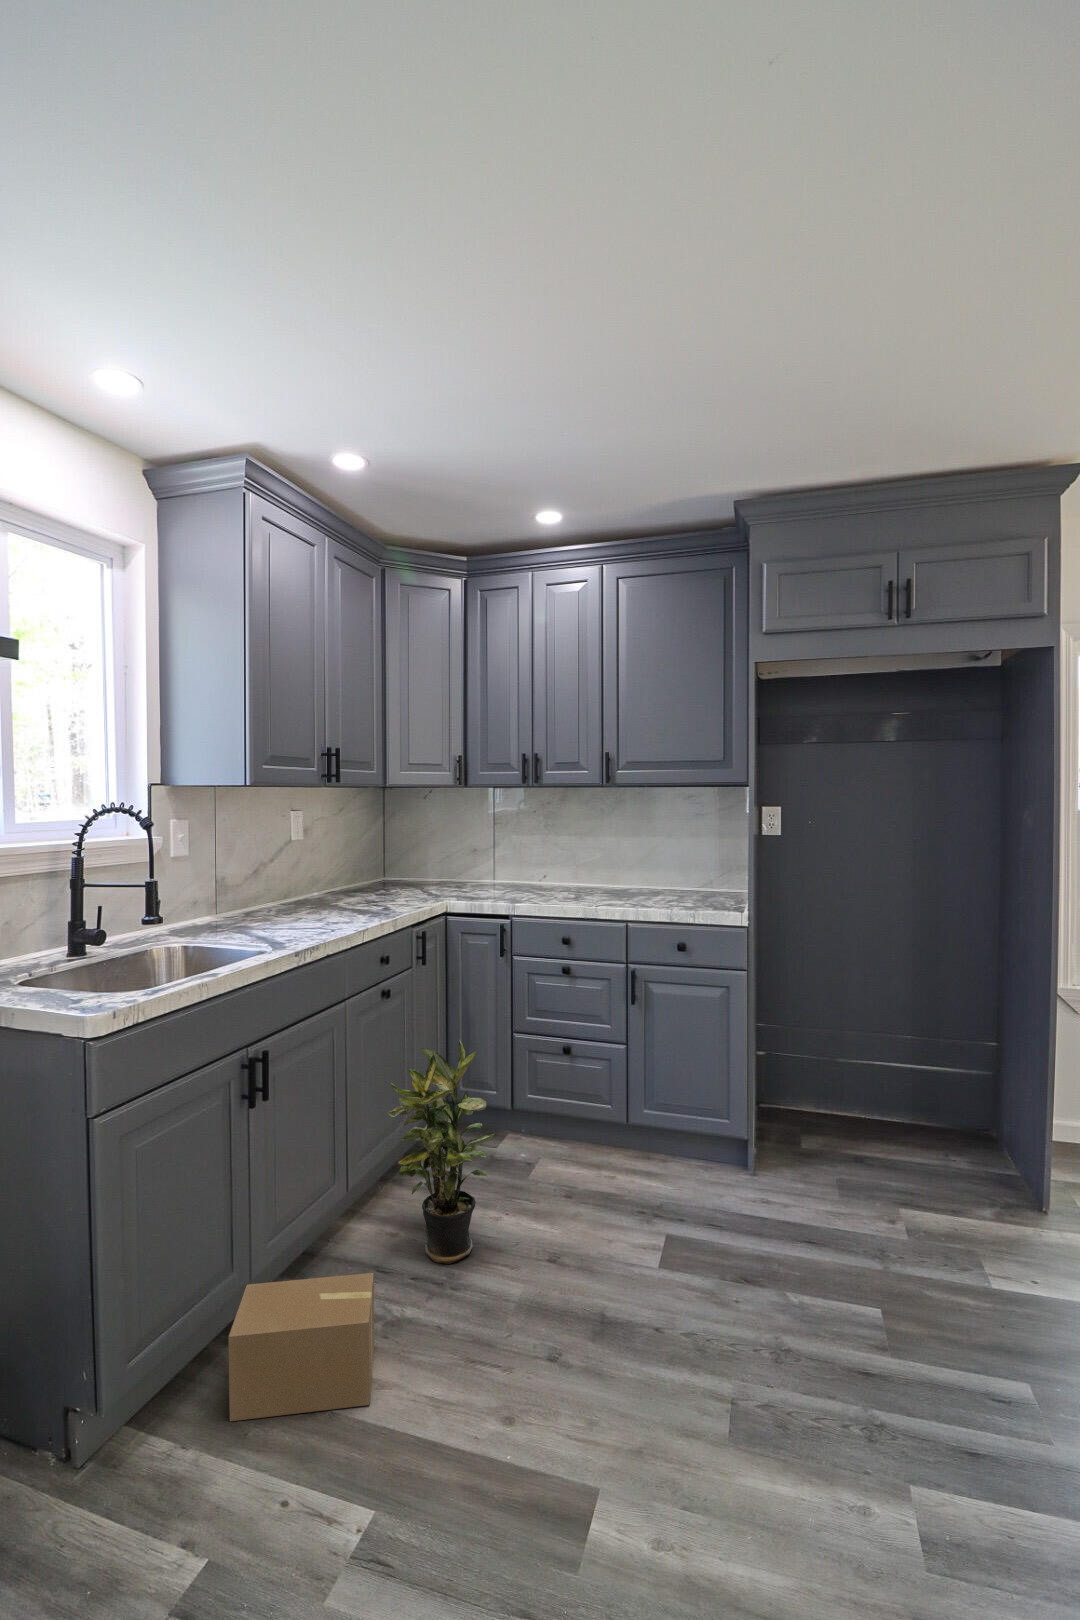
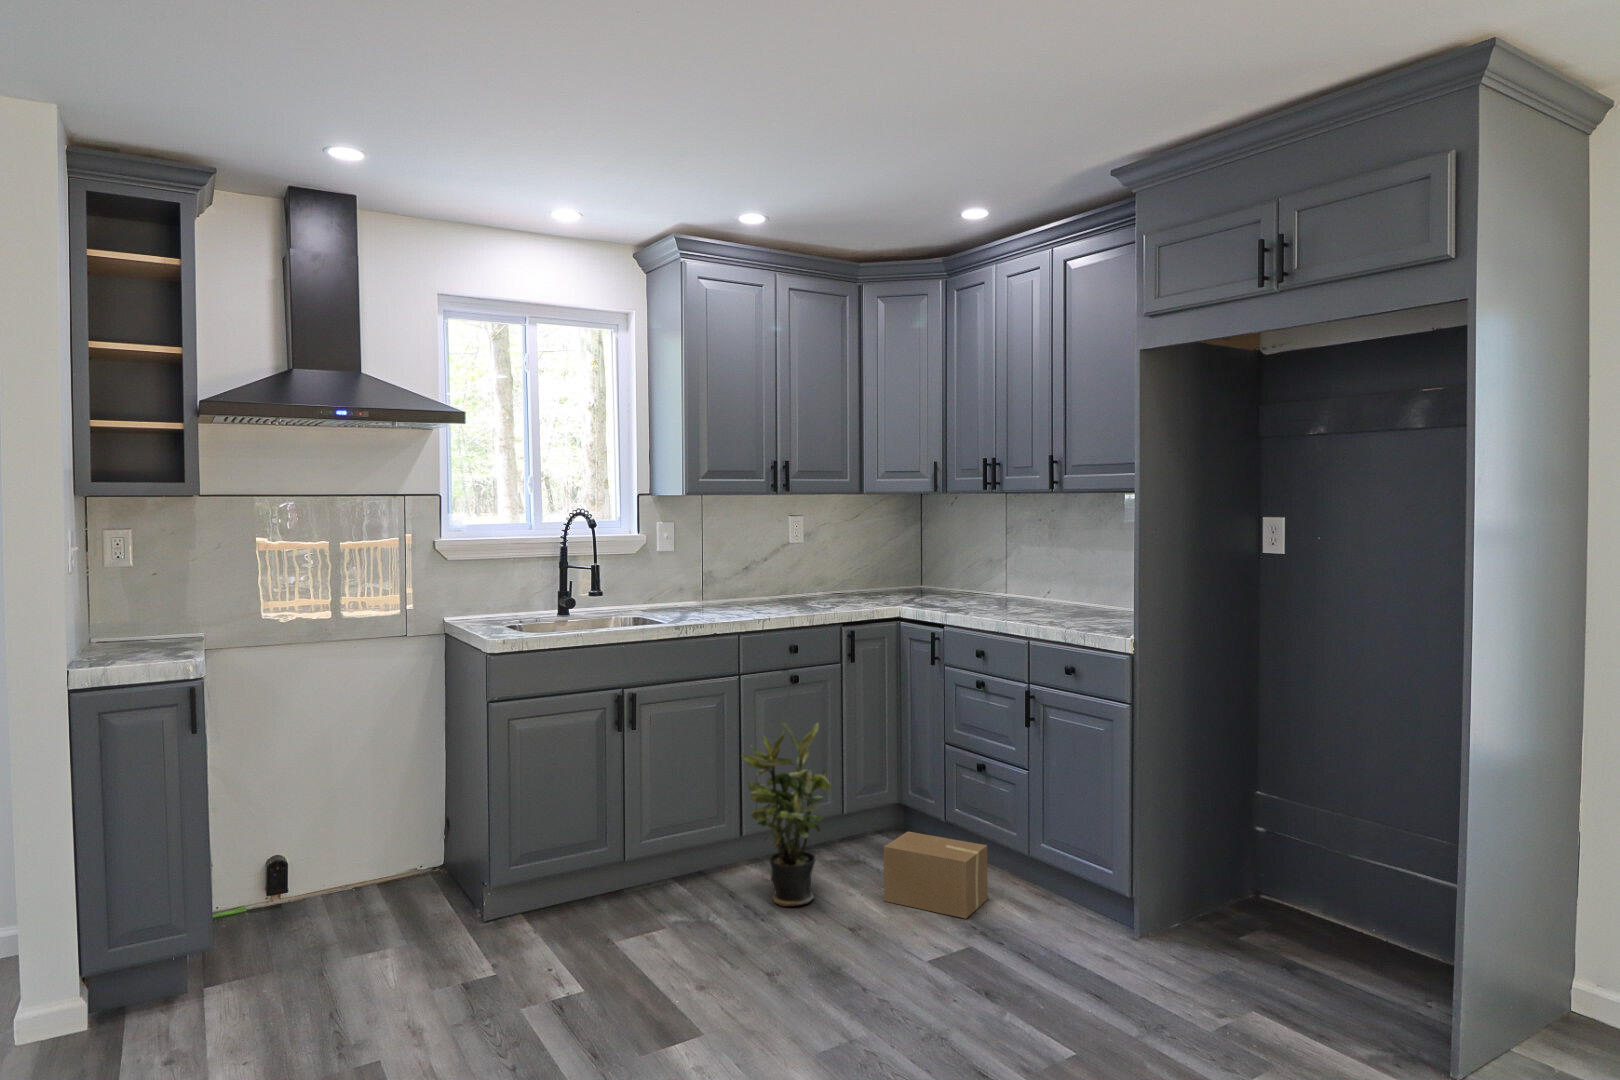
cardboard box: present [228,1273,374,1421] -> present [884,831,987,919]

